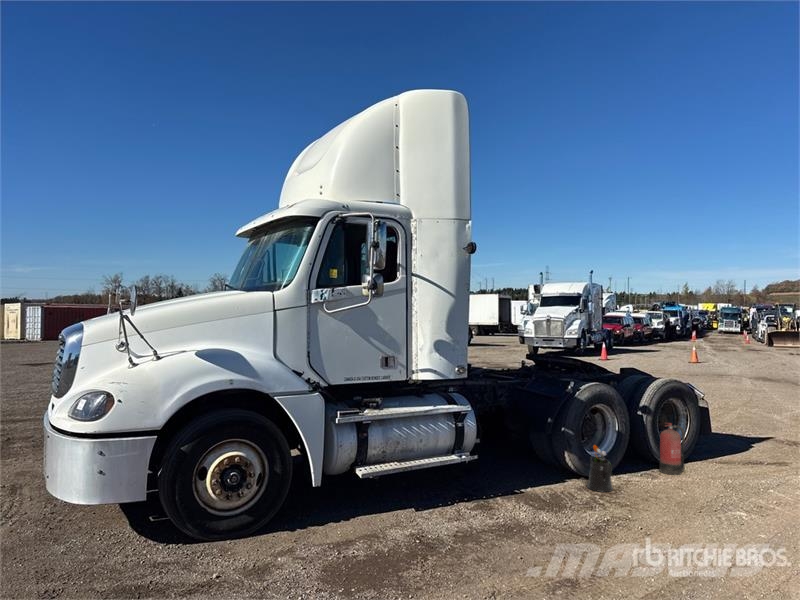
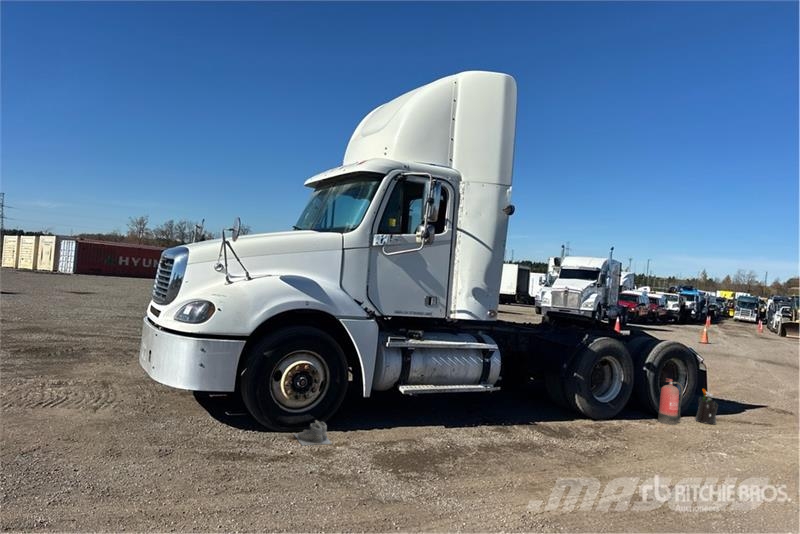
watering can: present [587,445,613,492] -> present [696,389,718,424]
boots: none [227,524,274,561] -> present [294,420,331,445]

